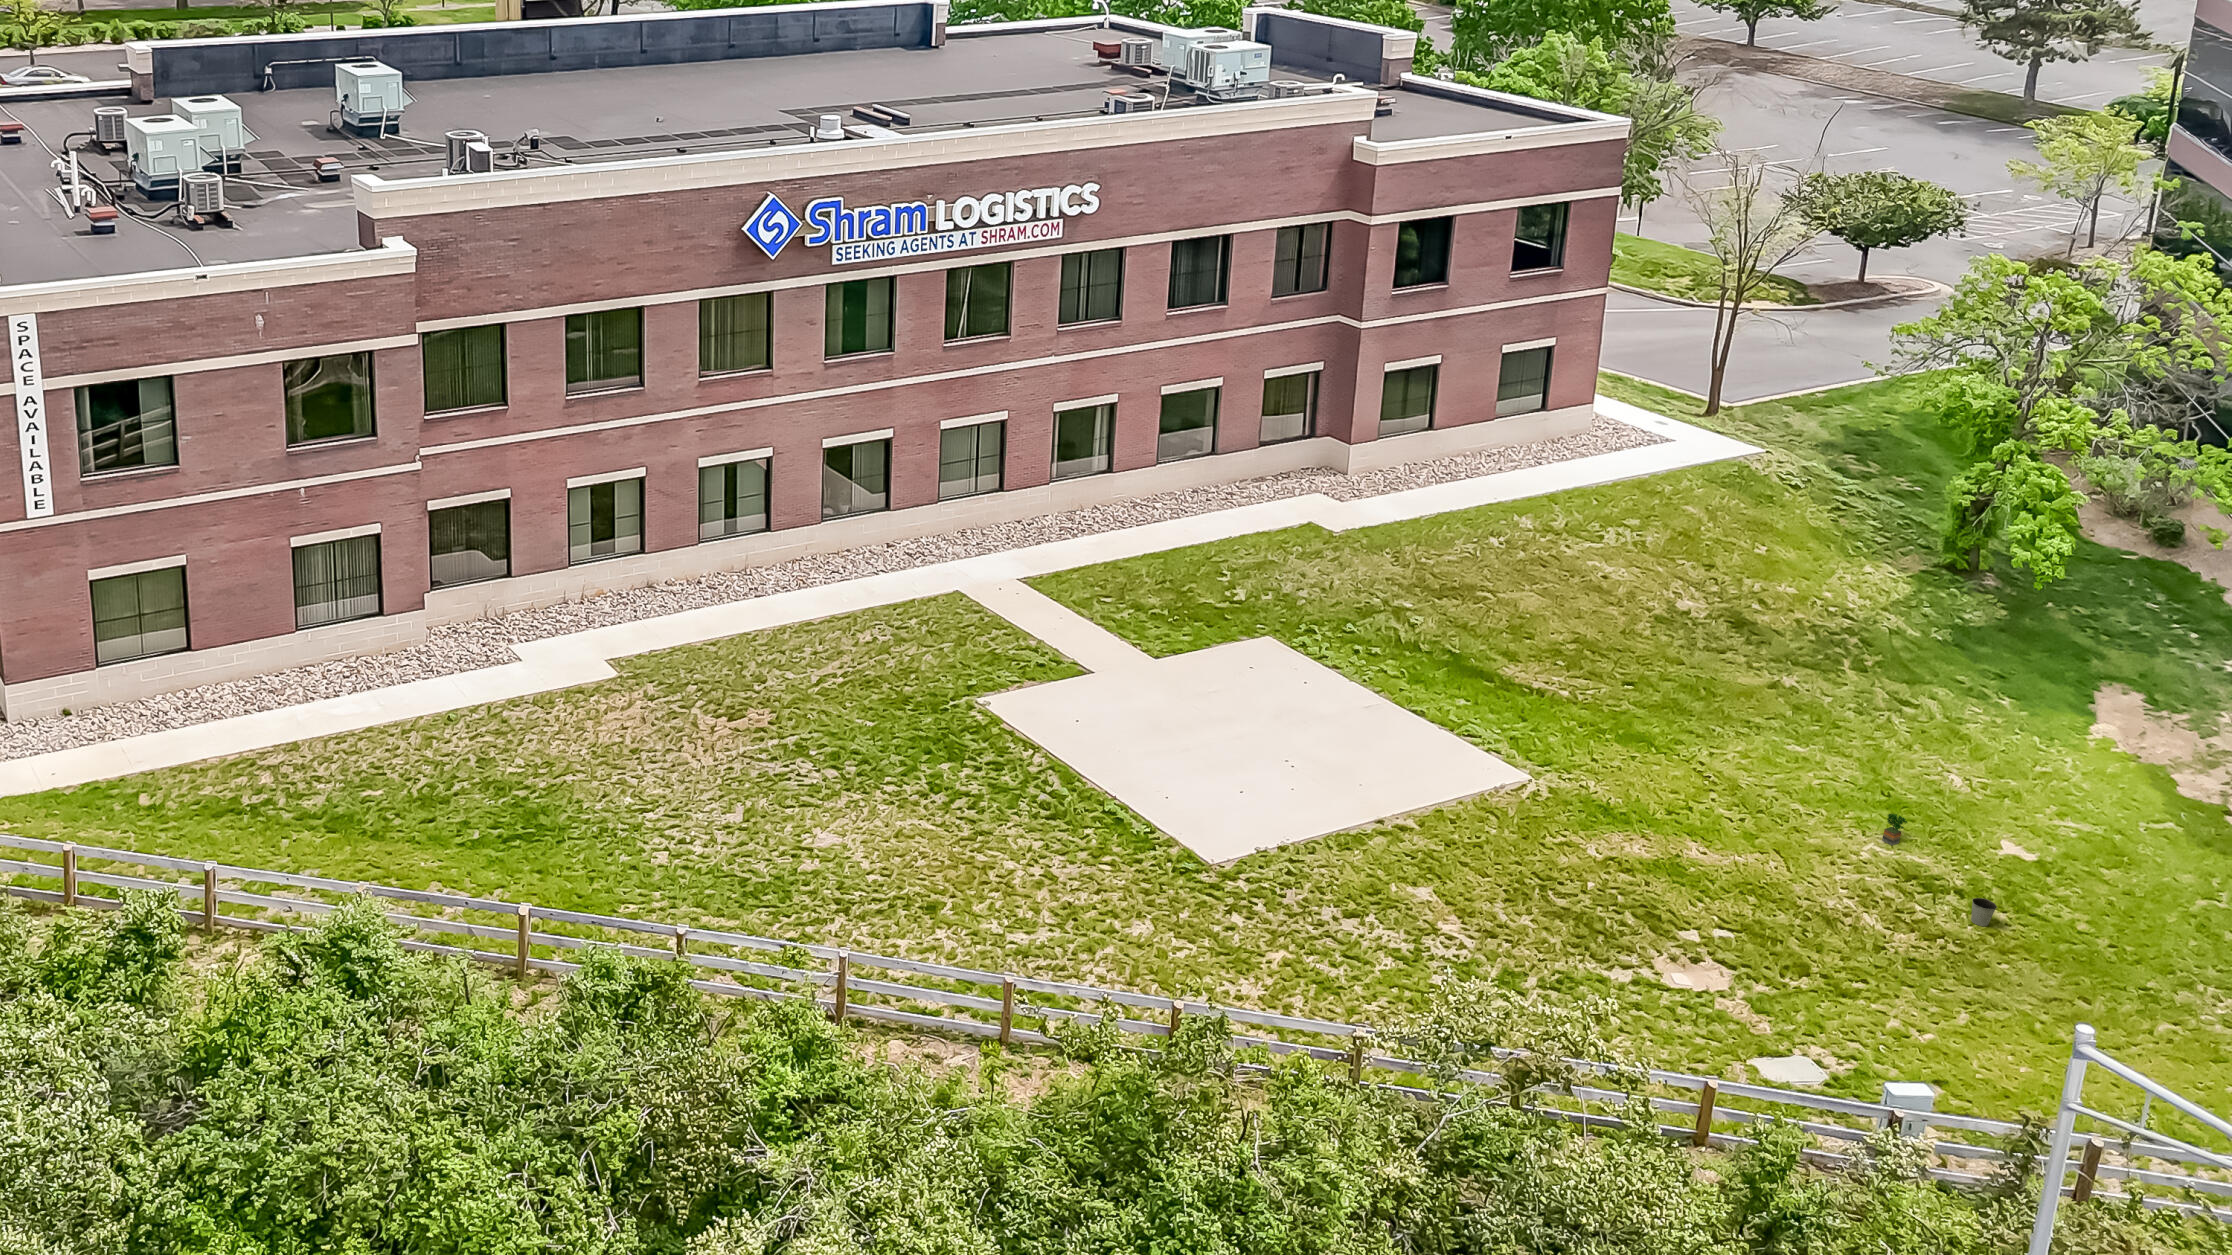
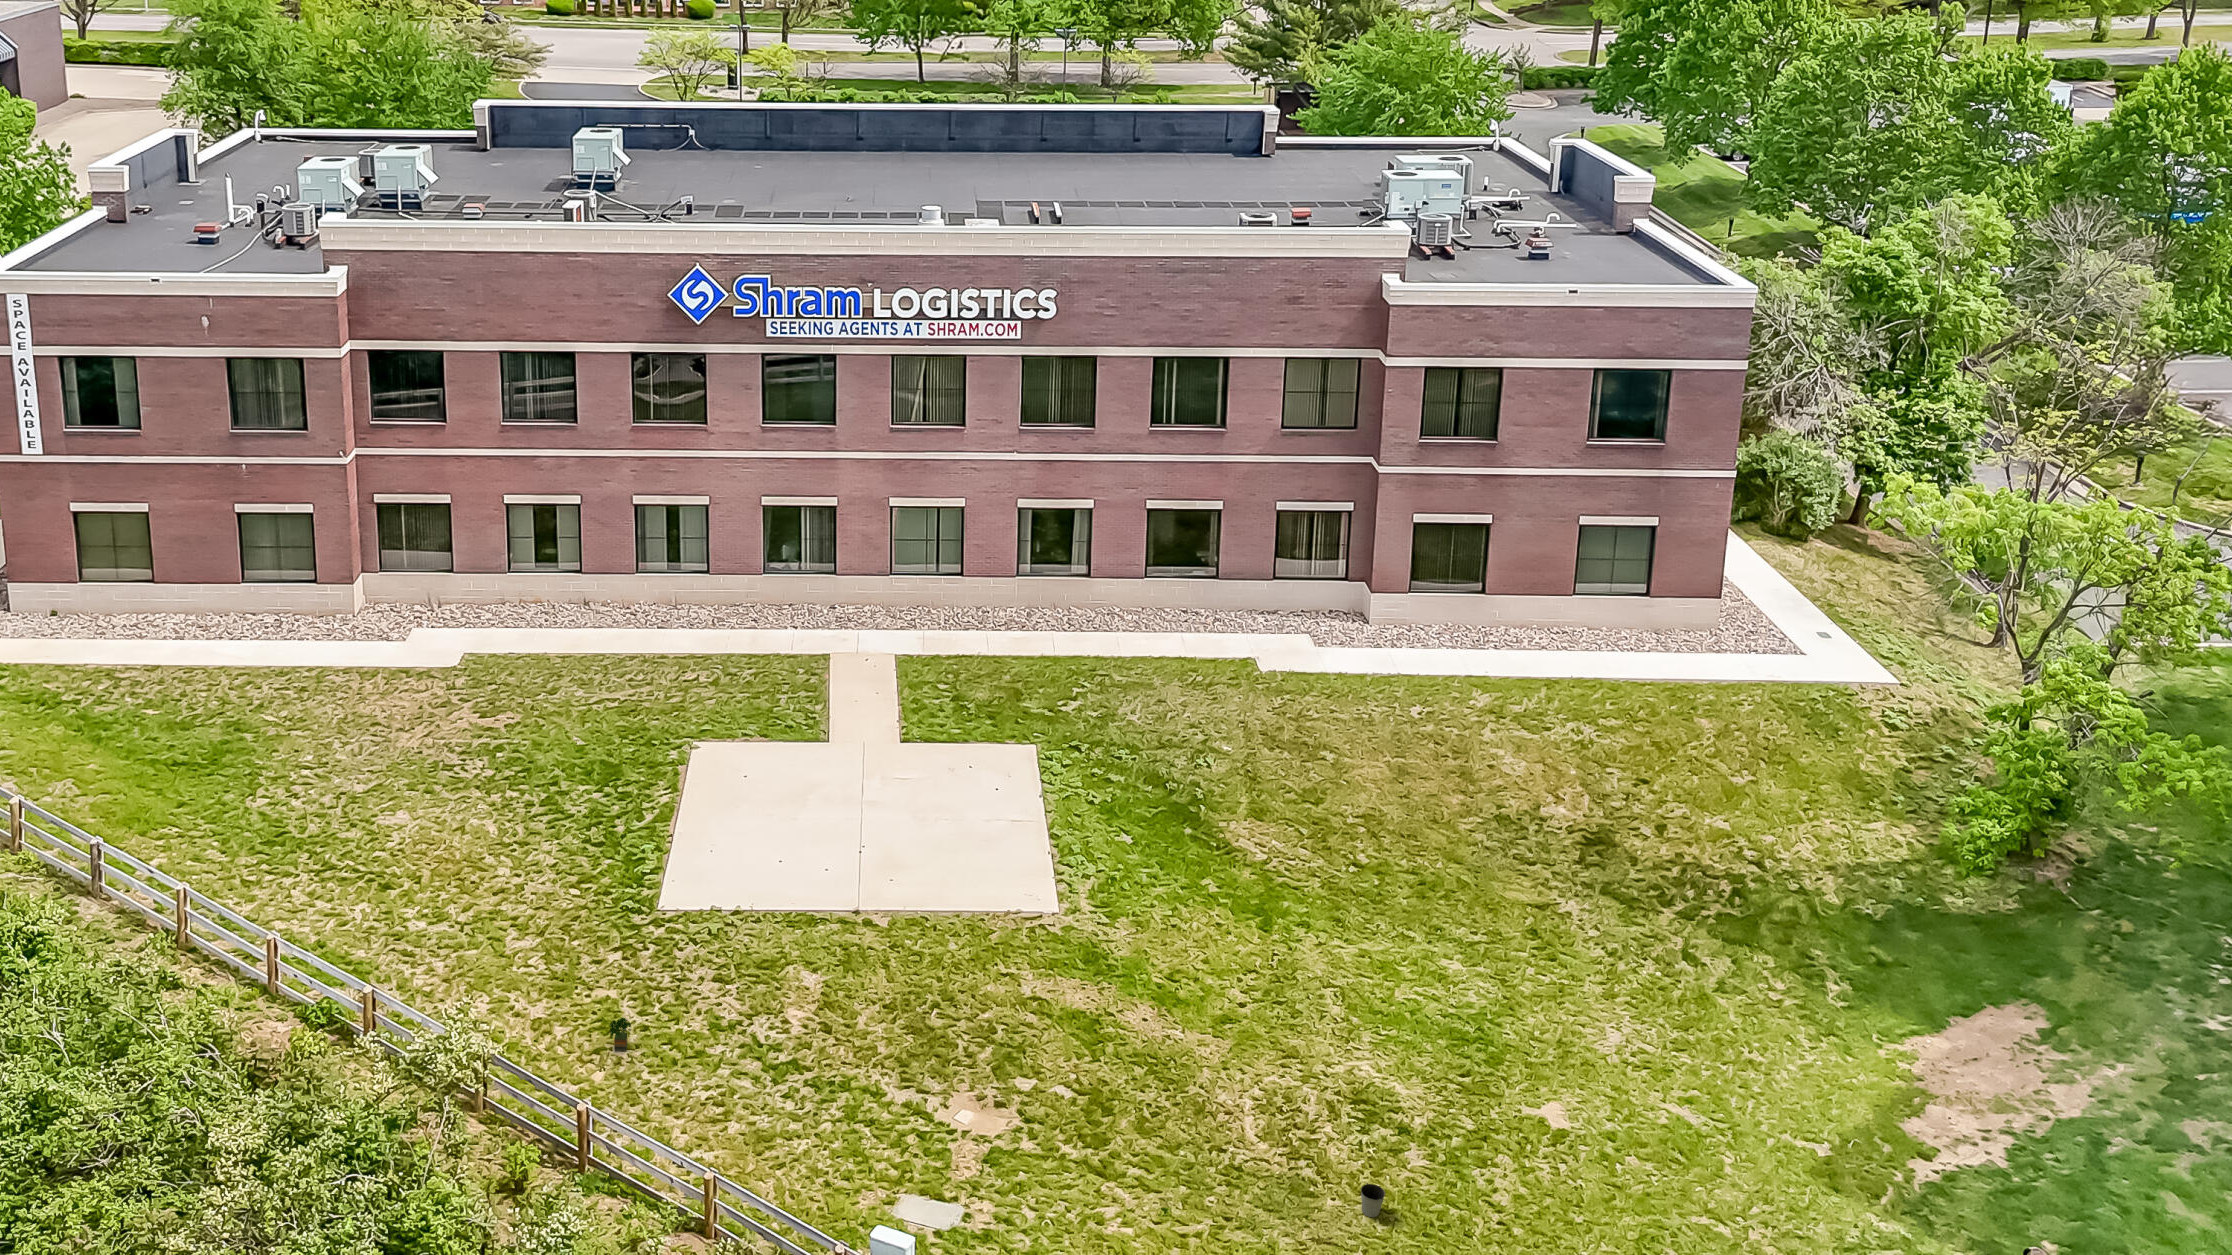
potted tree: present [1882,814,1907,845] -> present [610,1018,631,1052]

